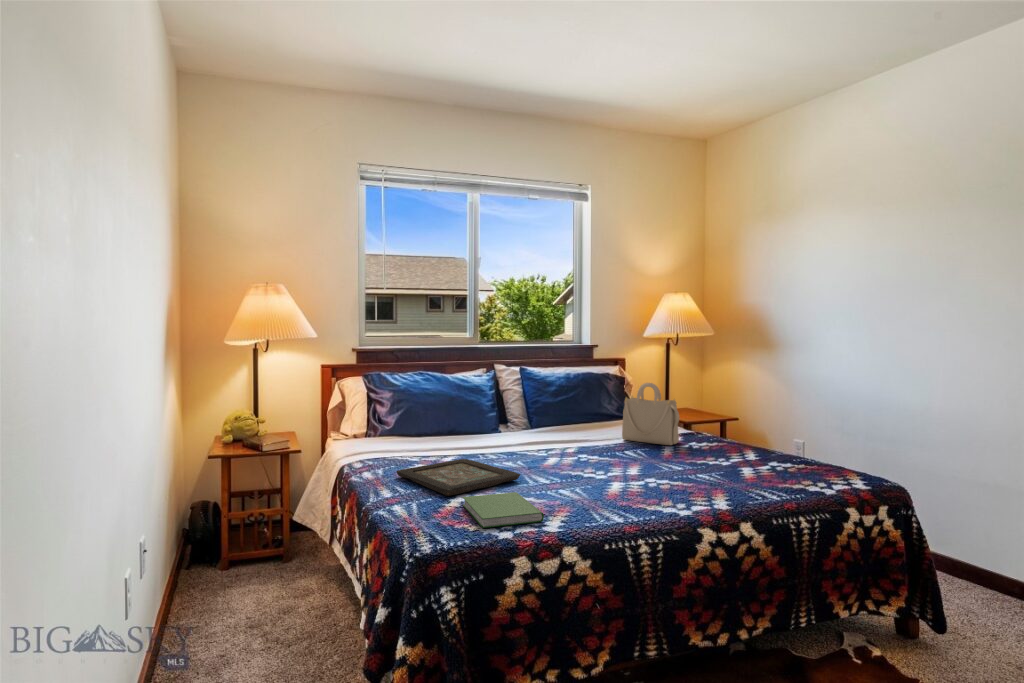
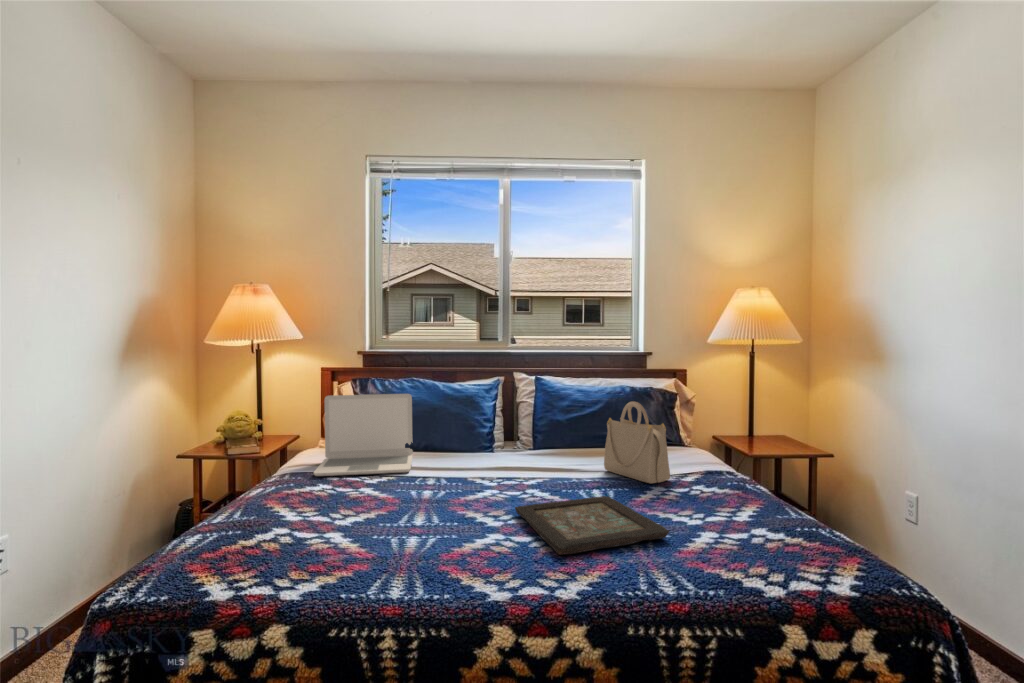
laptop: none [368,383,469,461] -> present [314,394,413,476]
decorative tray: present [396,459,520,496] -> present [515,496,670,555]
hardcover book: present [463,492,544,528] -> none [222,533,338,581]

